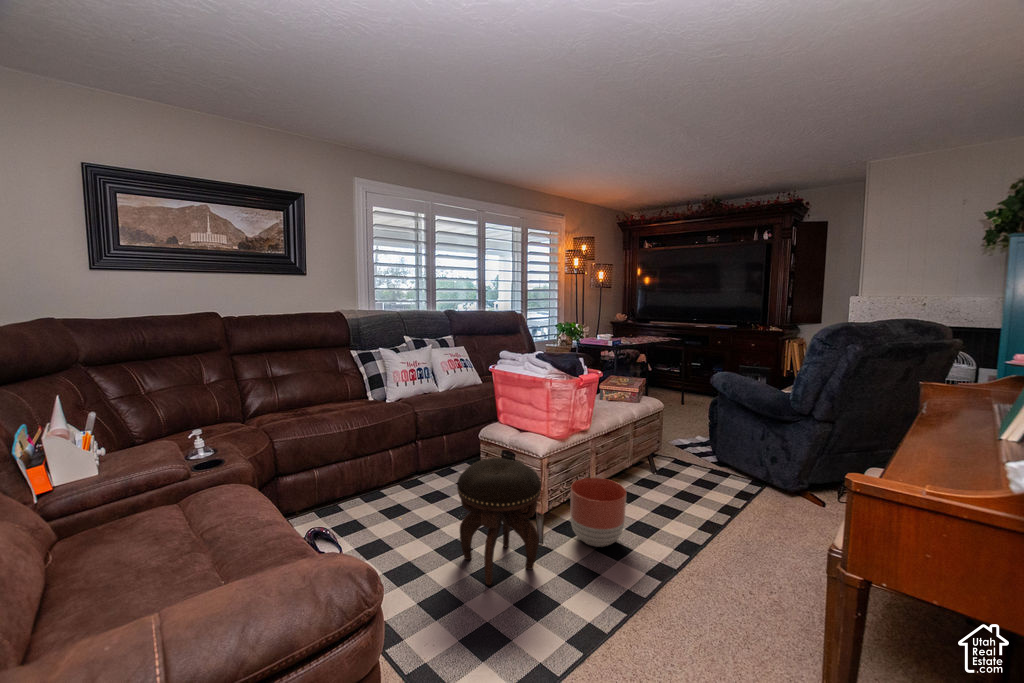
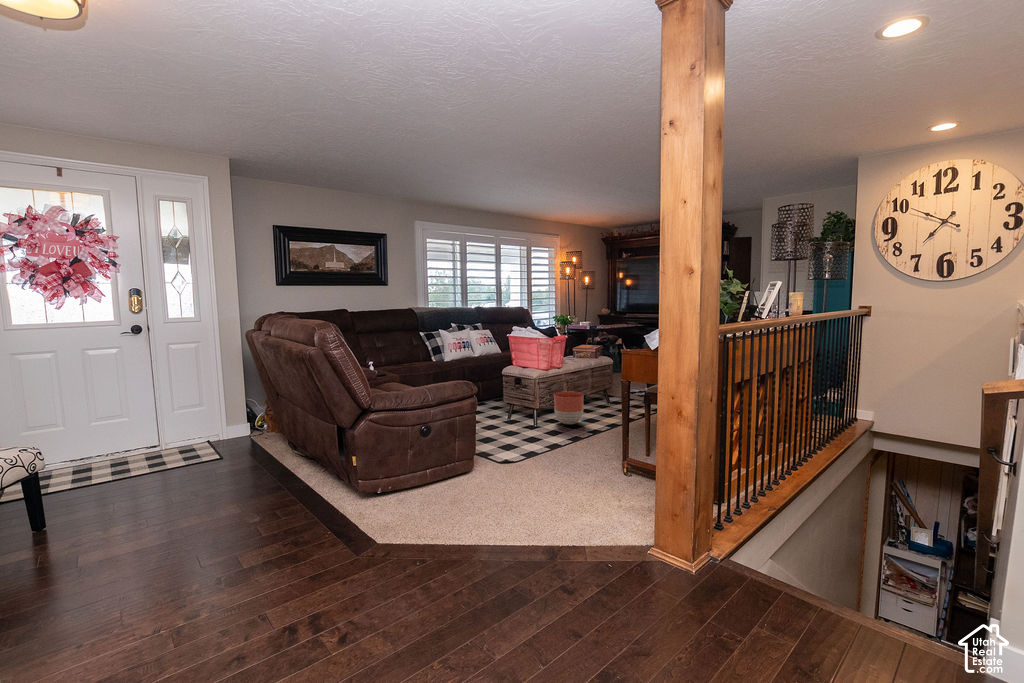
footstool: present [457,458,541,585] -> none [495,378,537,435]

